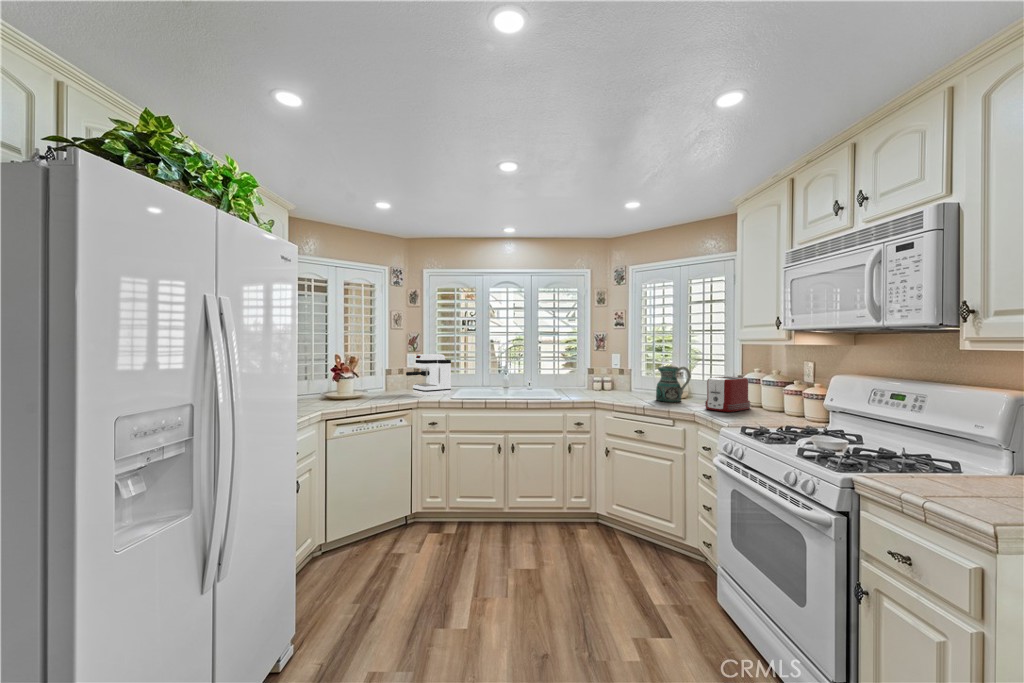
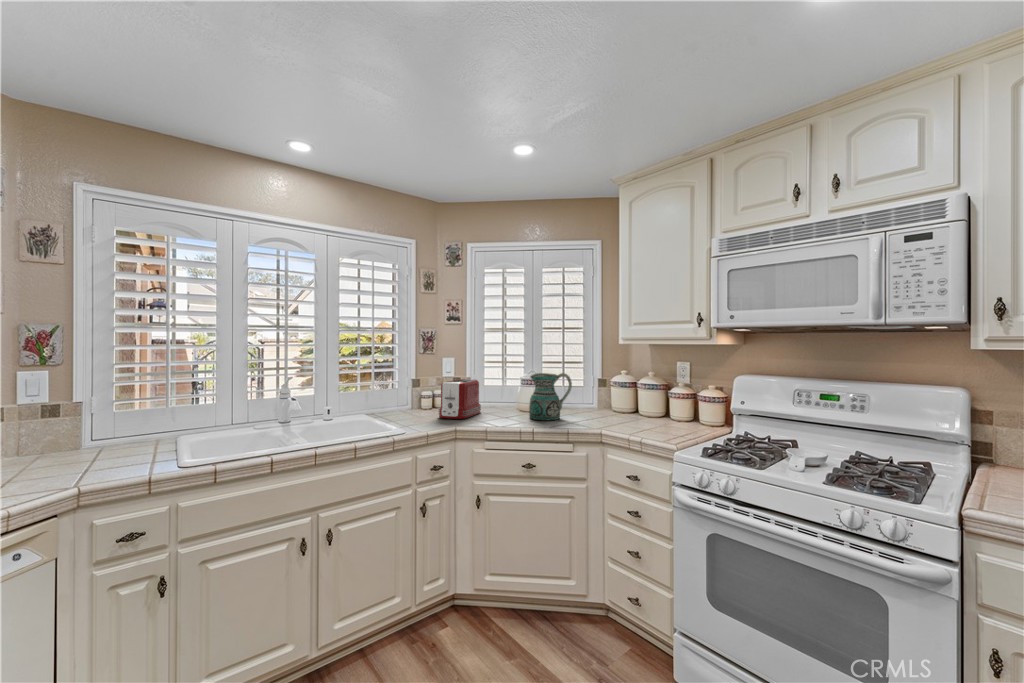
coffee maker: present [406,354,451,396] -> none [30,368,167,465]
toaster: present [705,377,751,412] -> present [439,379,481,419]

